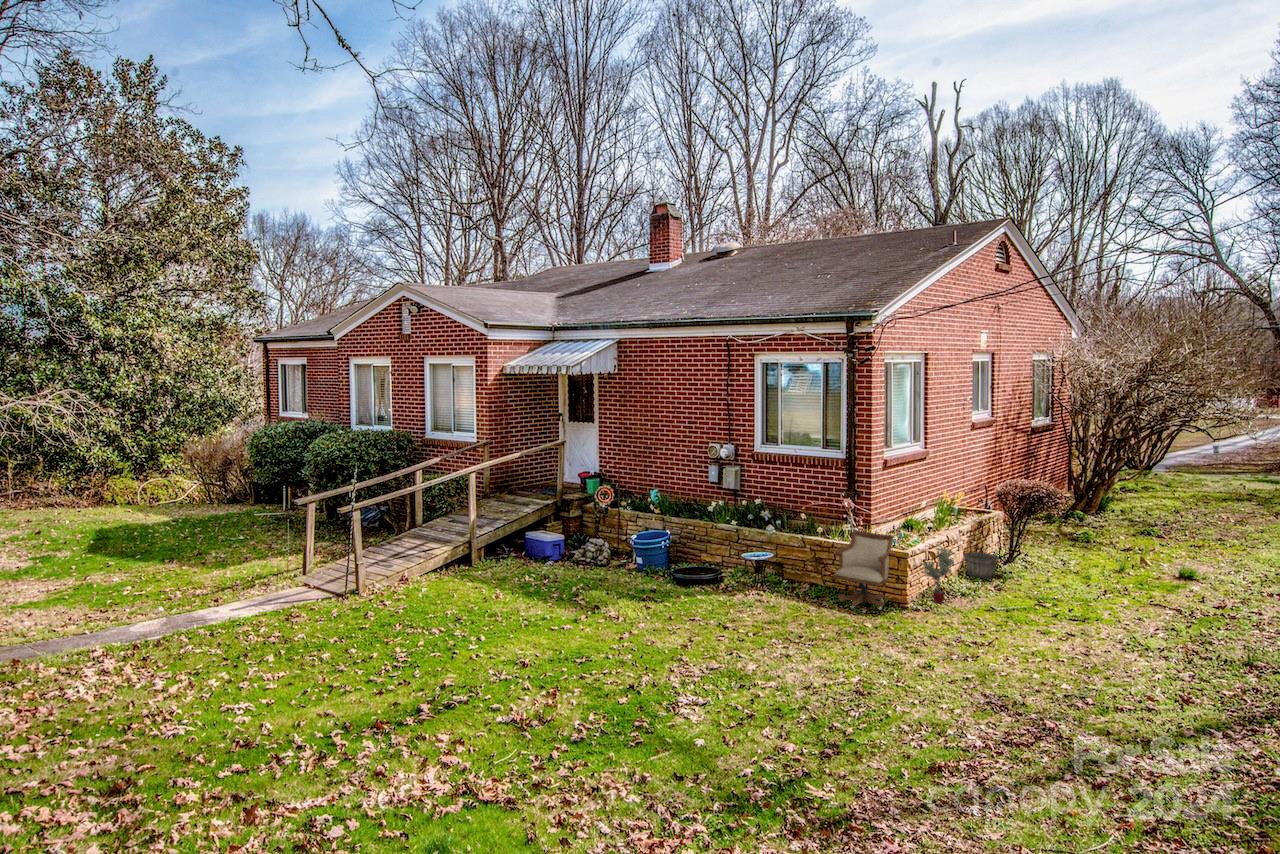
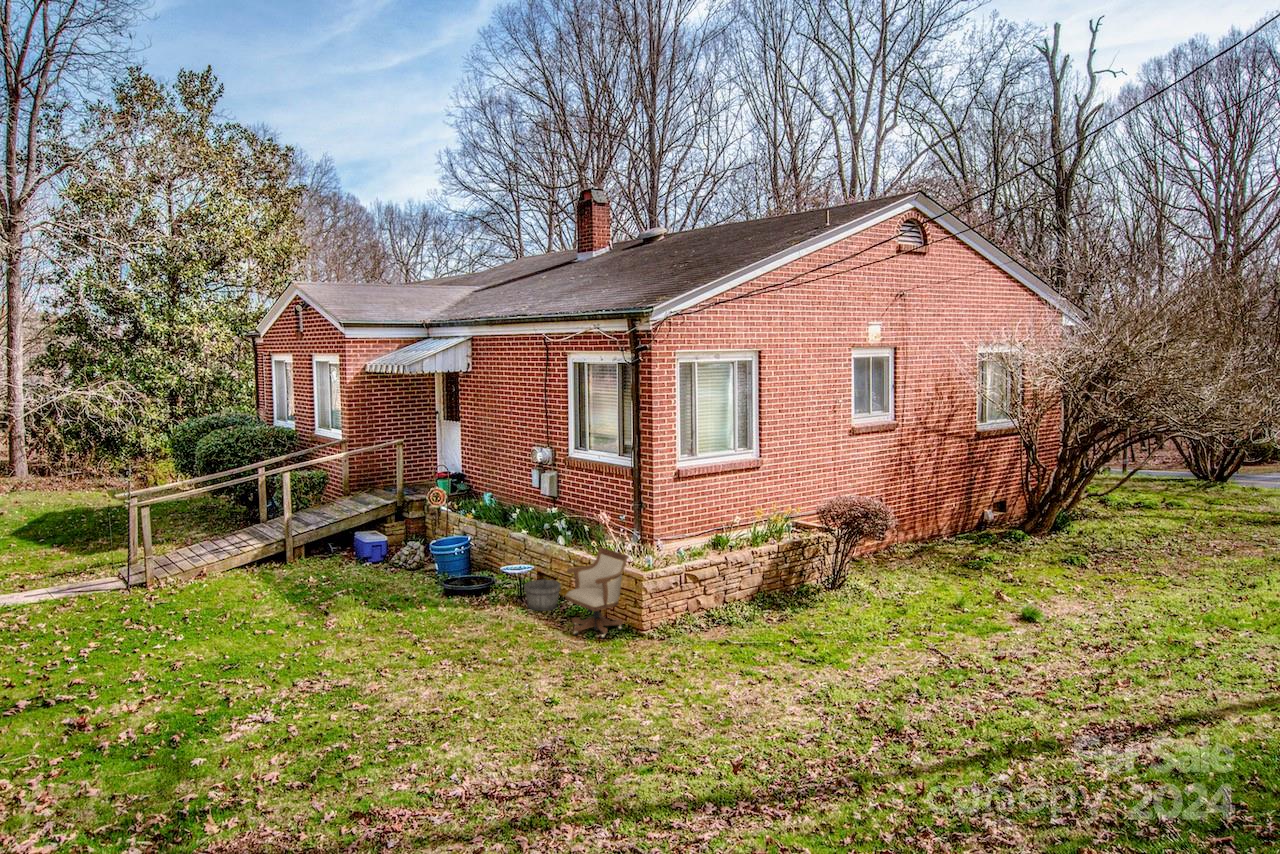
potted tree: present [922,546,954,603] -> none [661,567,707,635]
wooden bucket: present [965,551,998,578] -> present [524,579,561,611]

